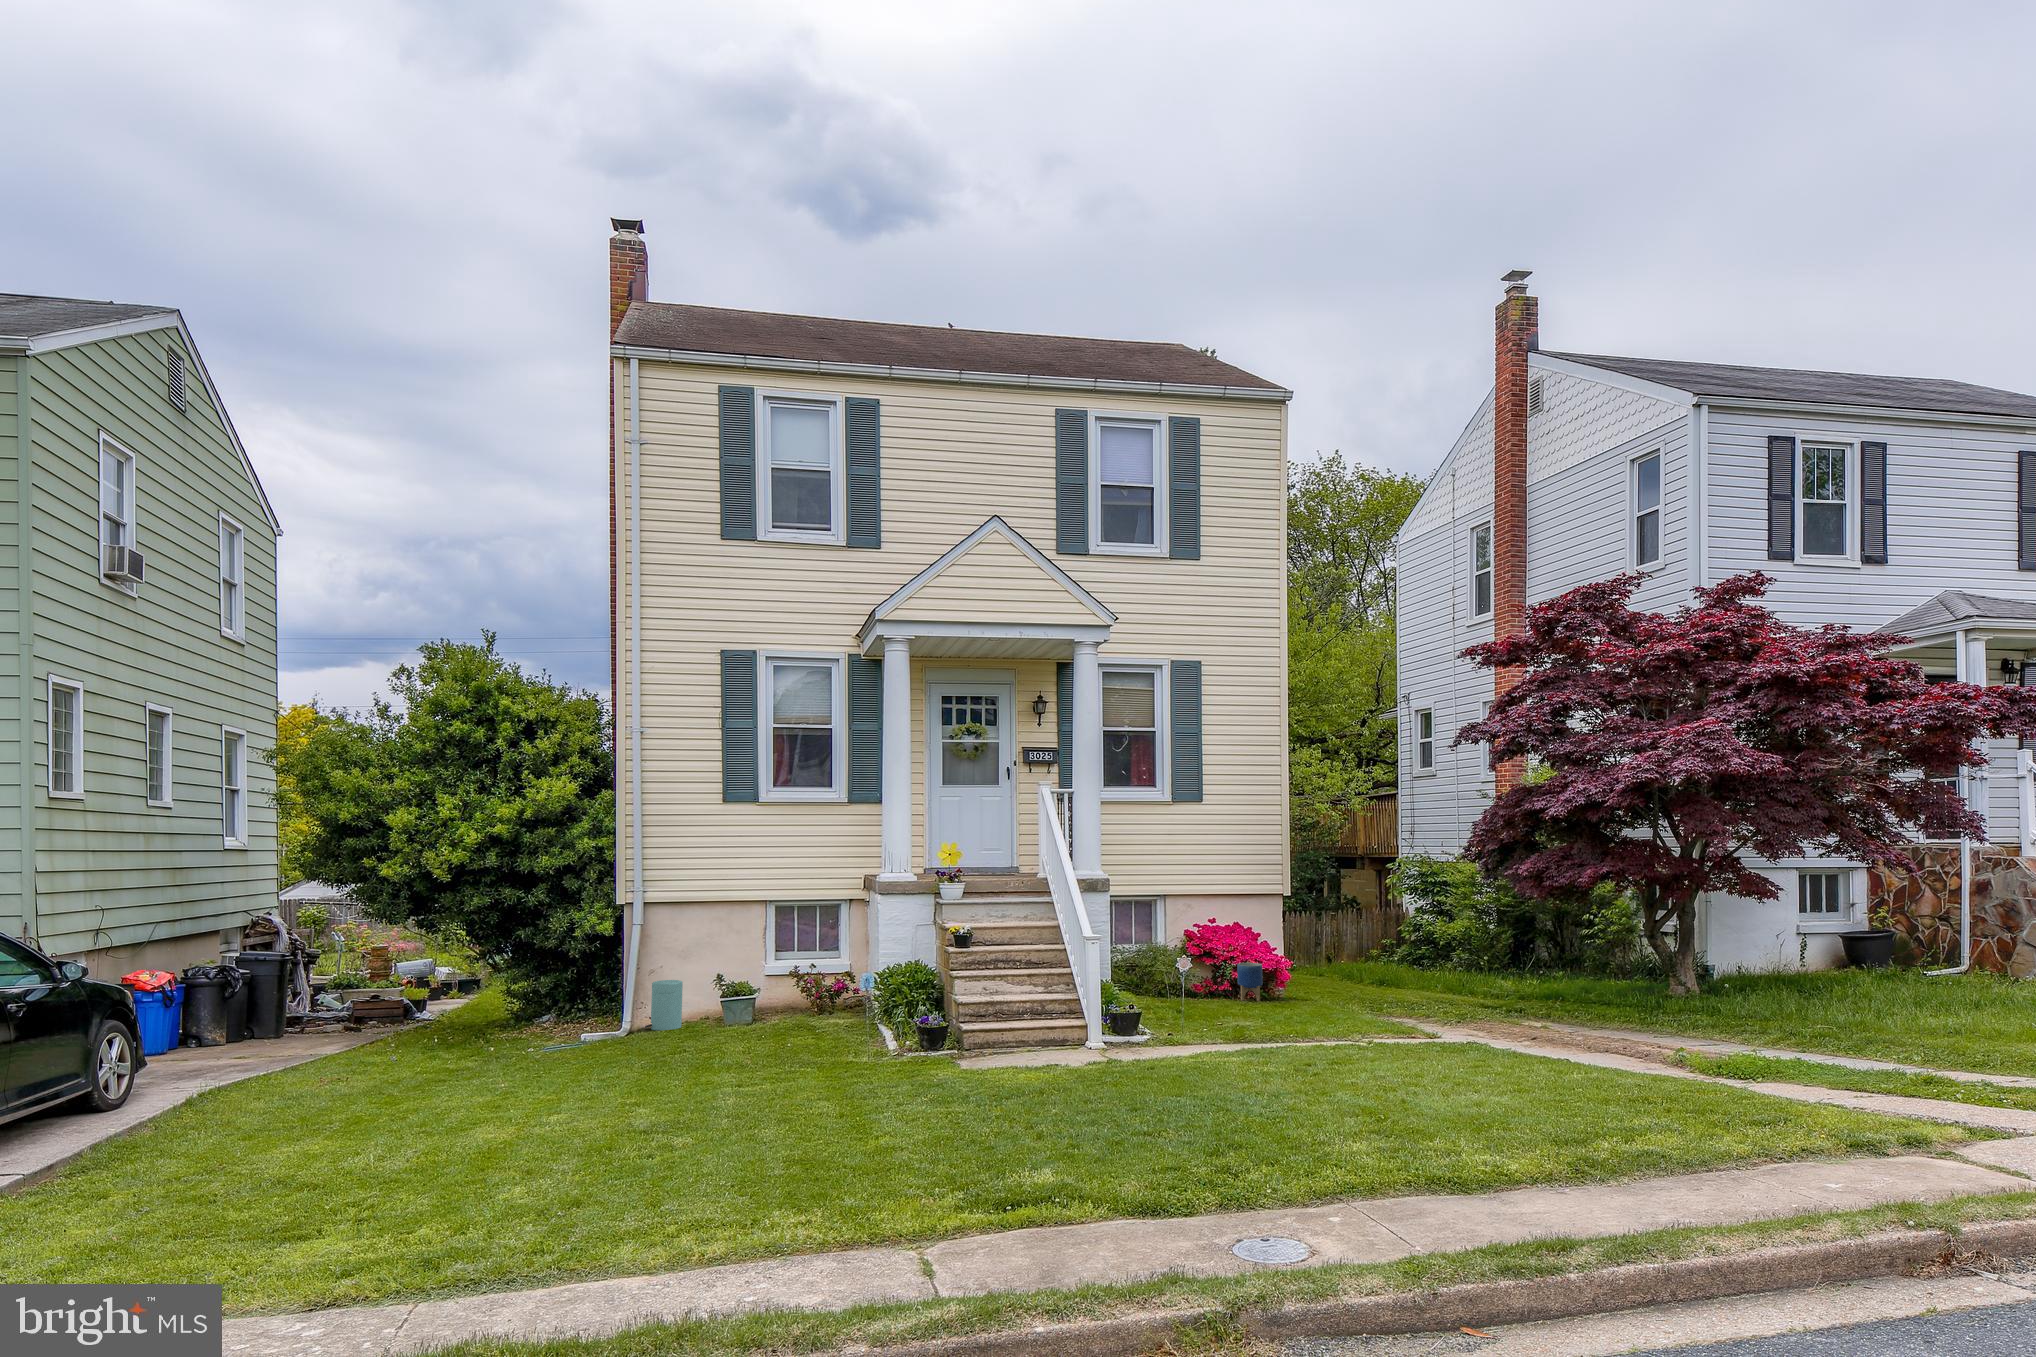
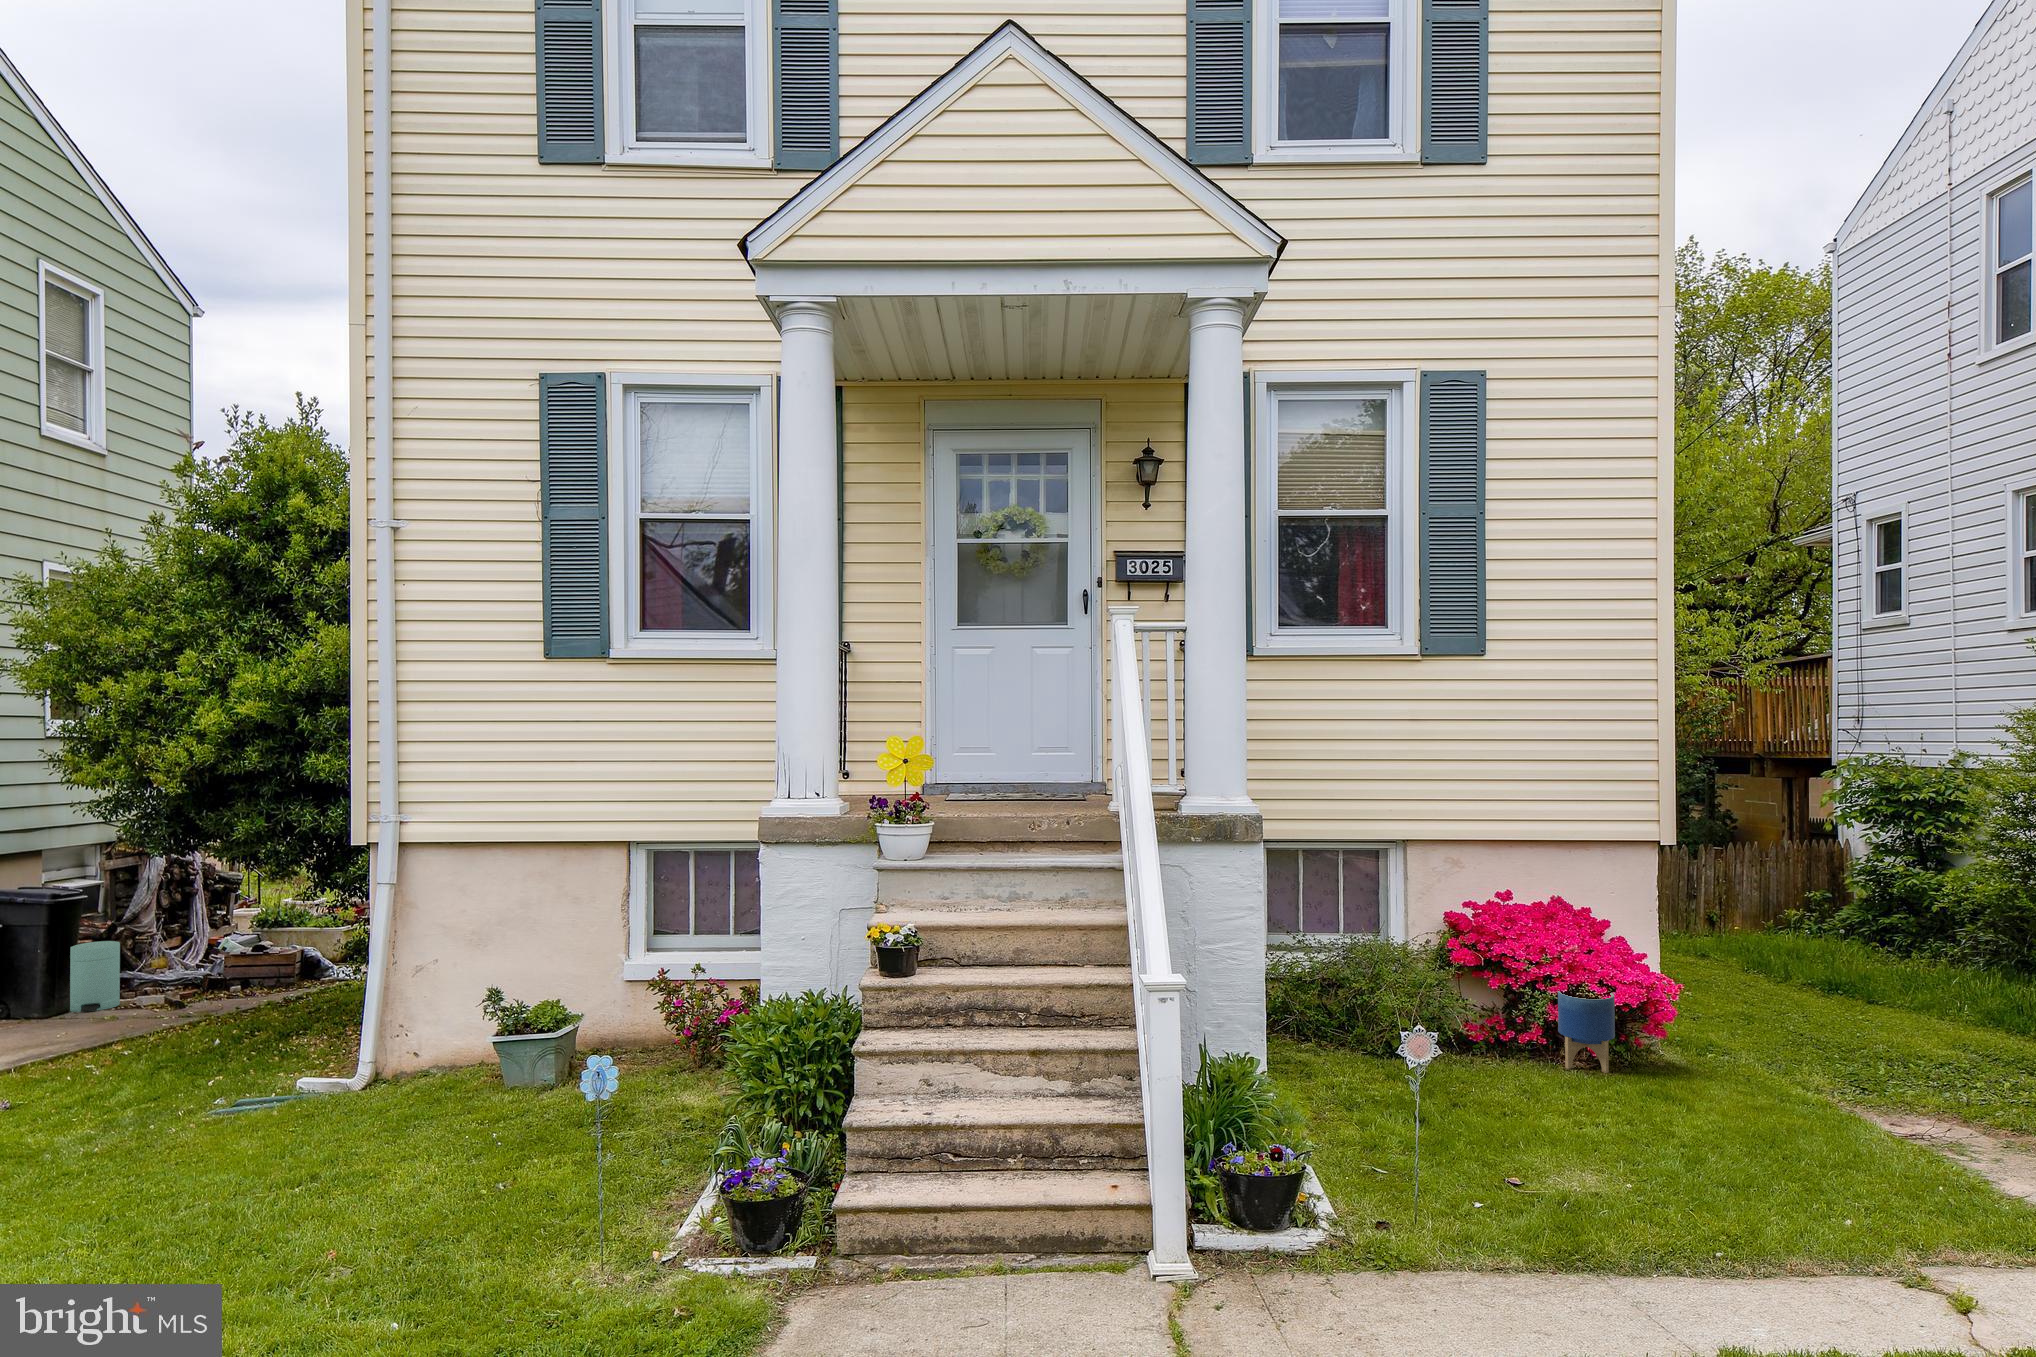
trash can: present [645,980,683,1030] -> present [70,941,120,1012]

